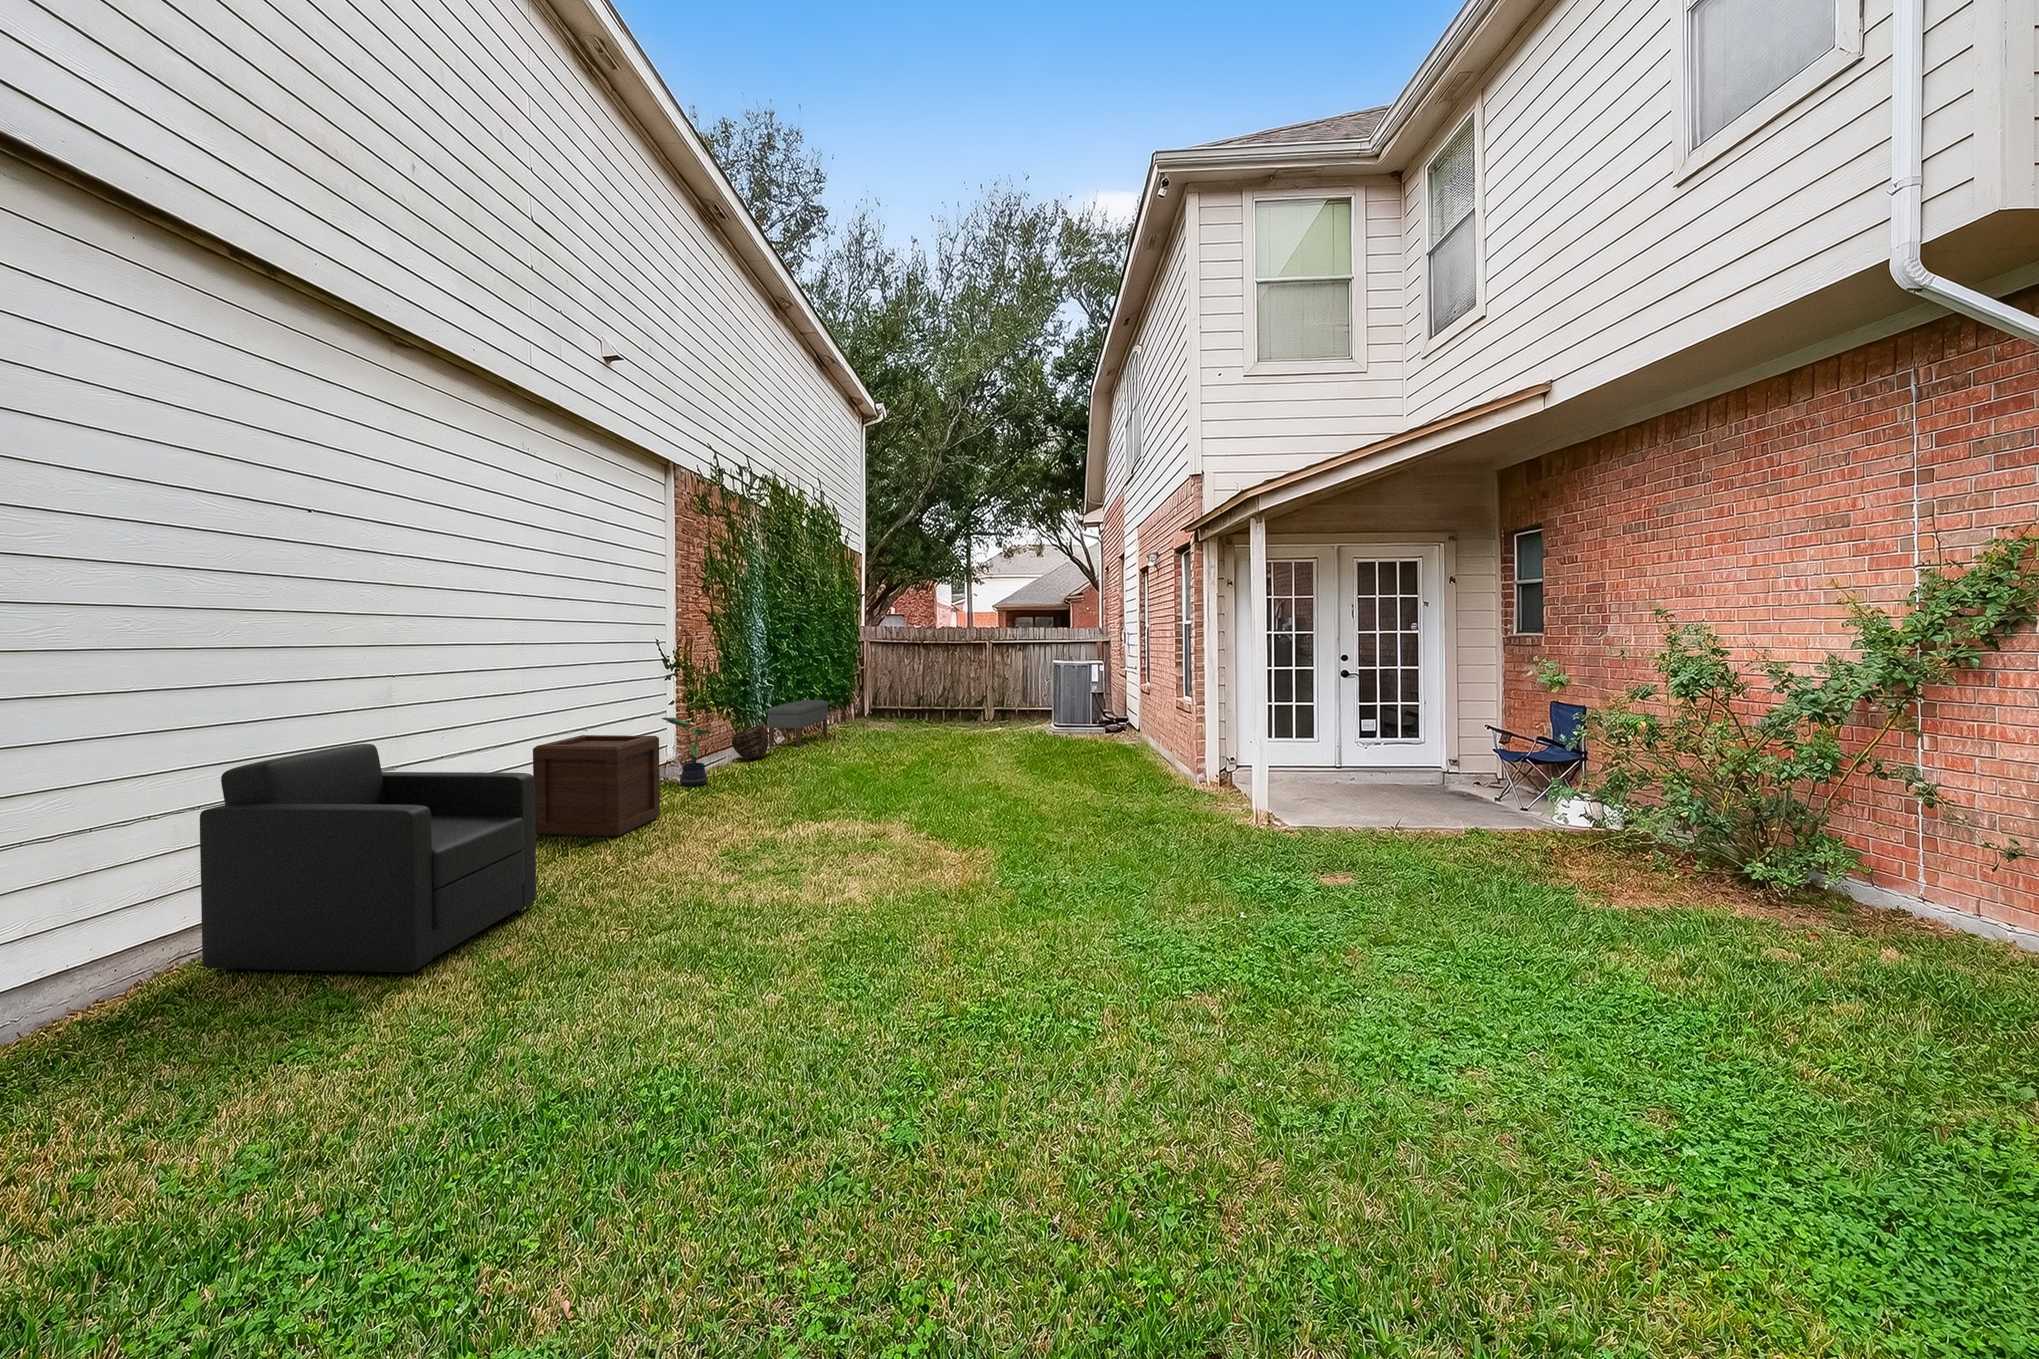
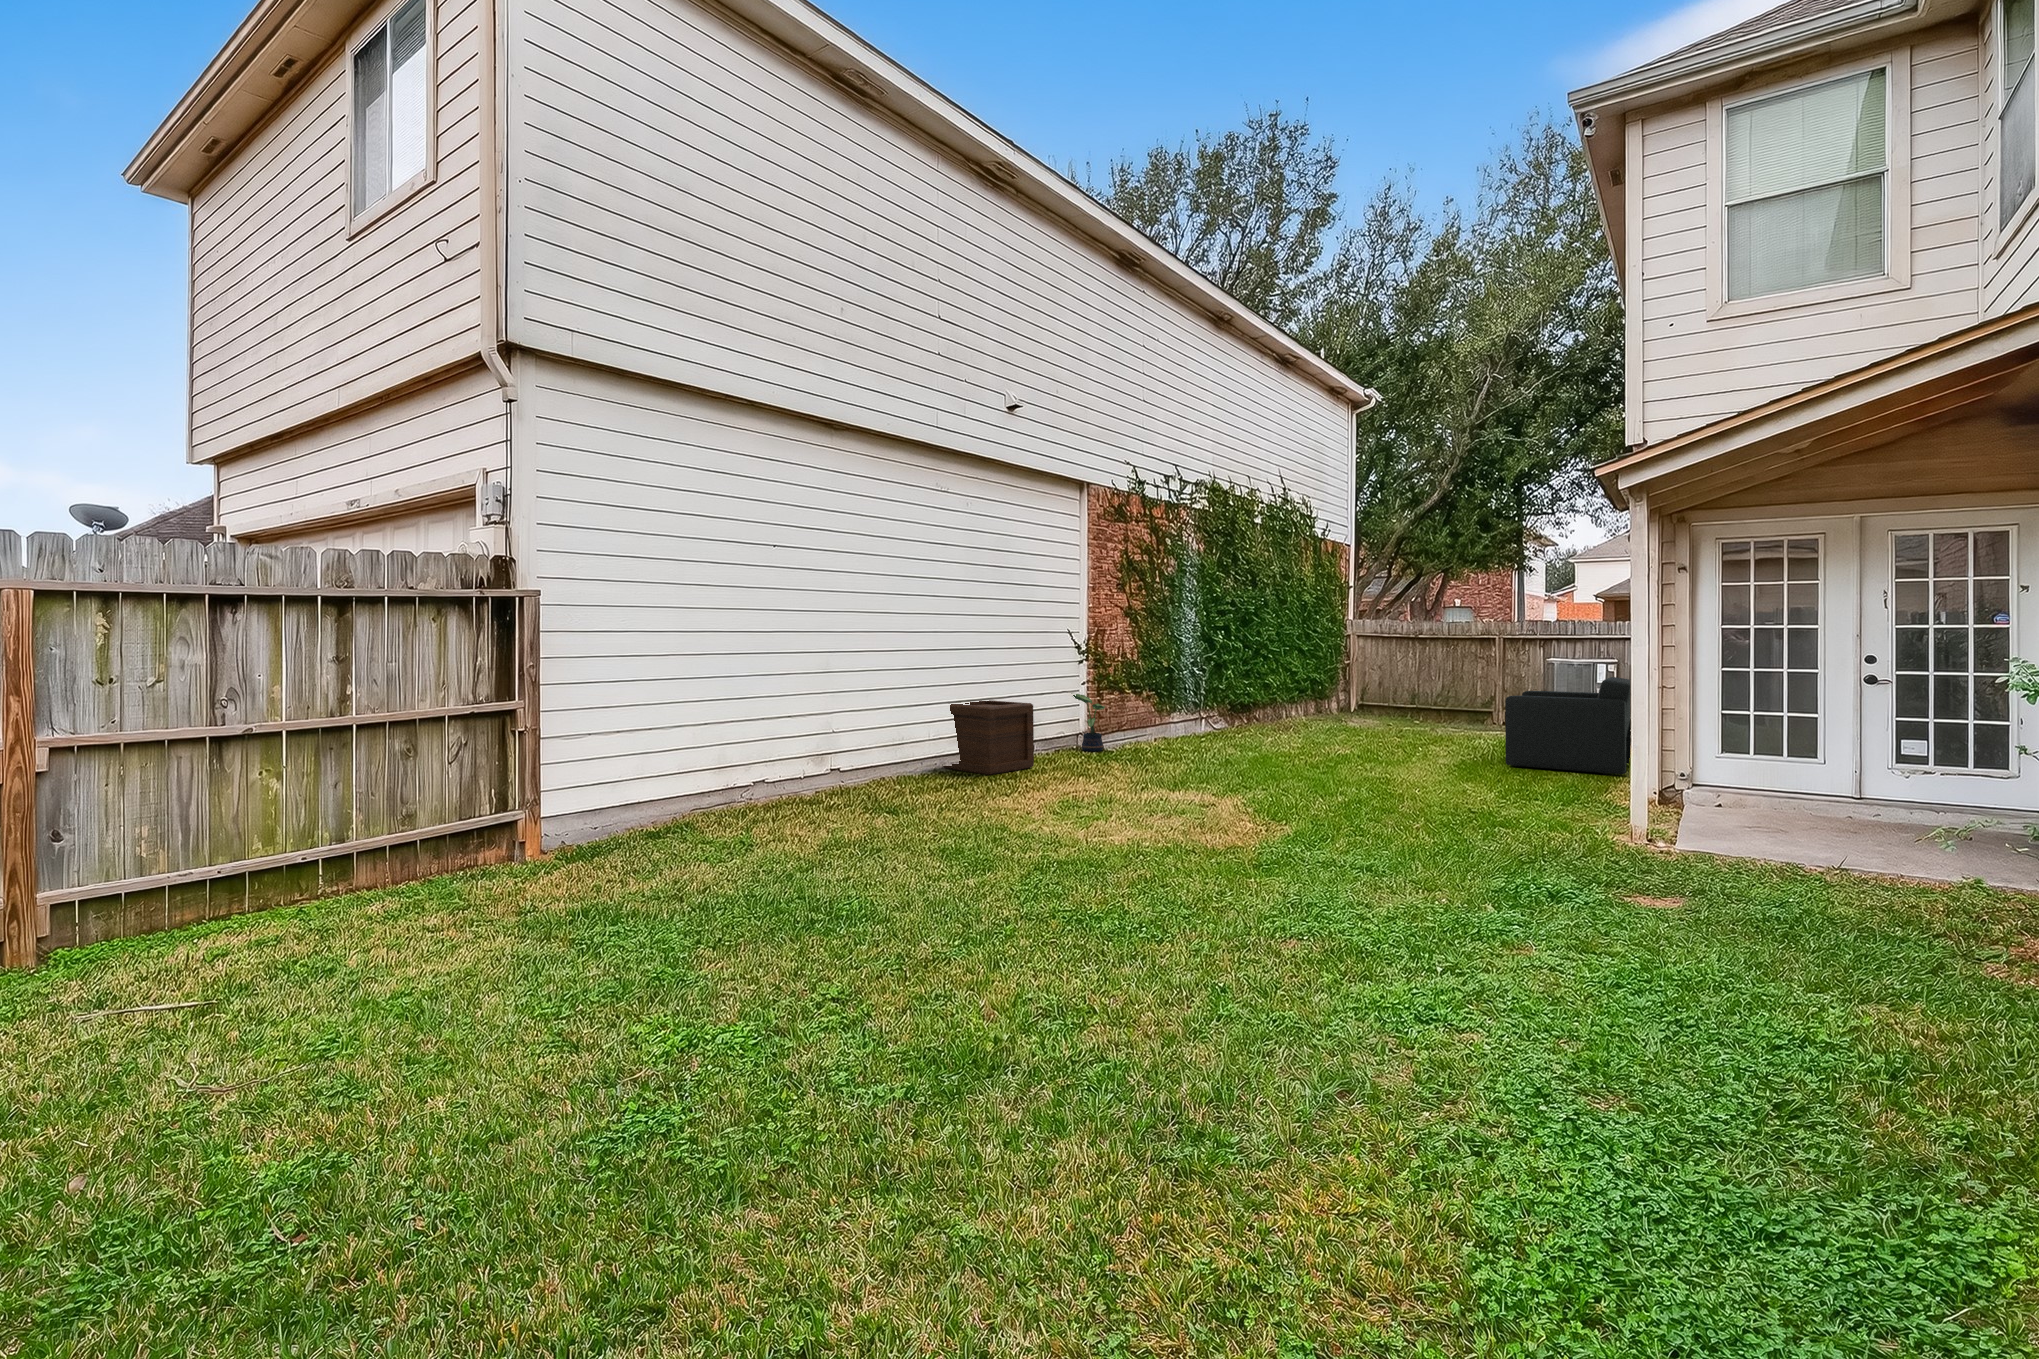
bench: present [767,700,828,748] -> none [1197,690,1268,733]
basket: present [732,725,769,759] -> none [1148,708,1187,738]
armchair: present [200,744,536,972] -> present [1505,677,1630,775]

